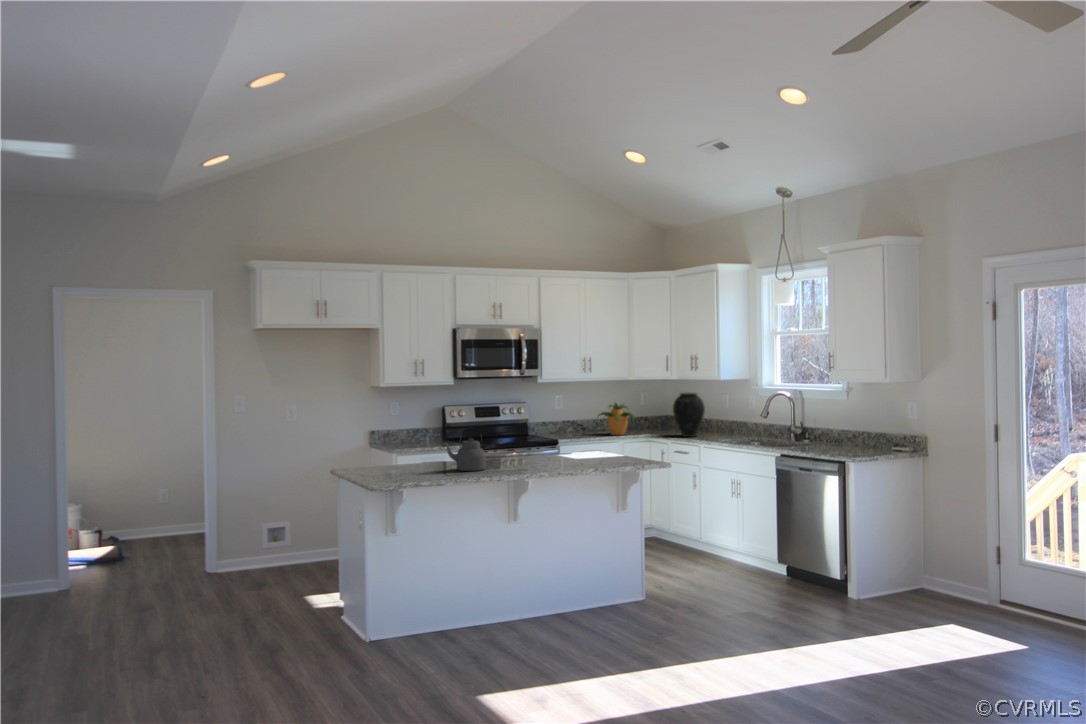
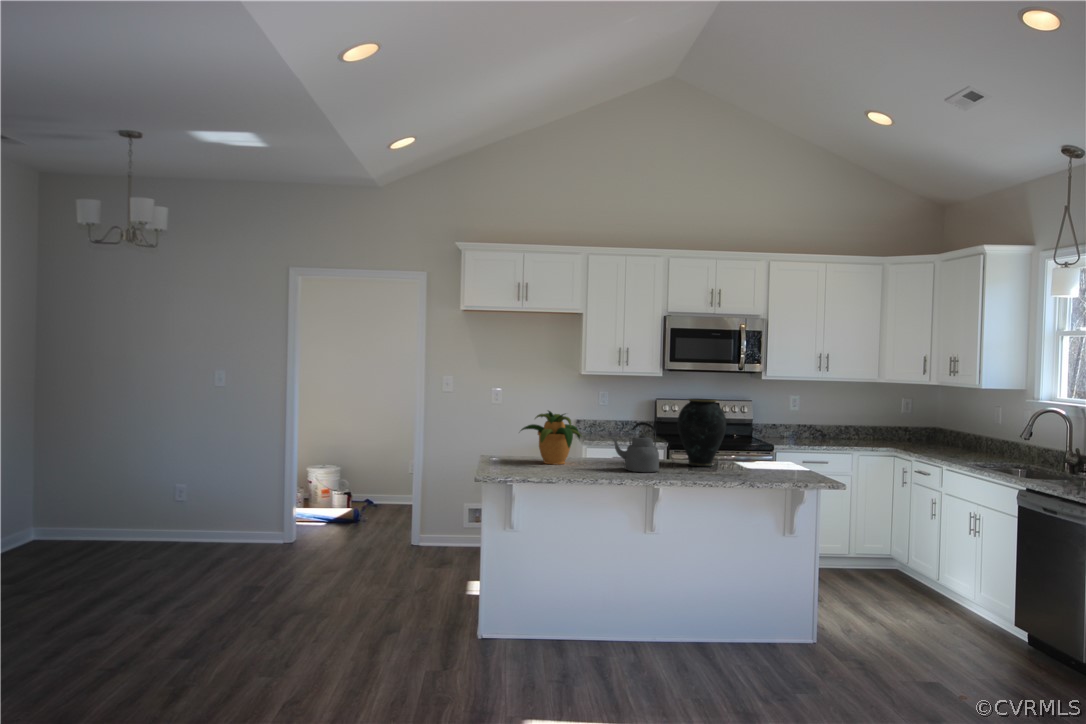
vase: present [673,393,705,437] -> present [677,398,726,467]
potted plant: present [598,403,634,435] -> present [521,411,581,464]

